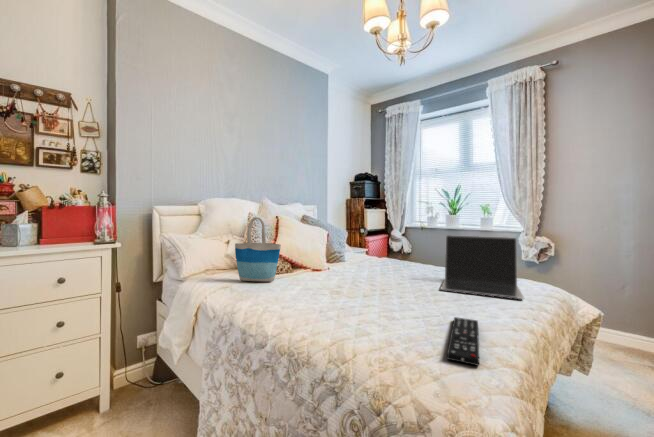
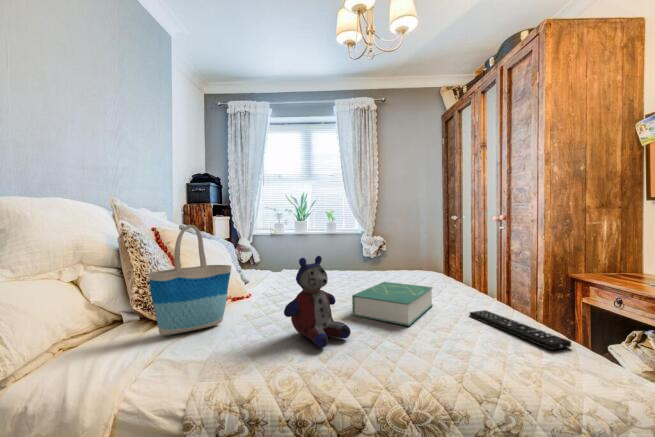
laptop: present [441,235,524,299] -> none [372,237,456,291]
stuffed bear: none [280,242,326,304] -> present [284,256,351,348]
book: none [355,276,441,311] -> present [352,282,433,326]

